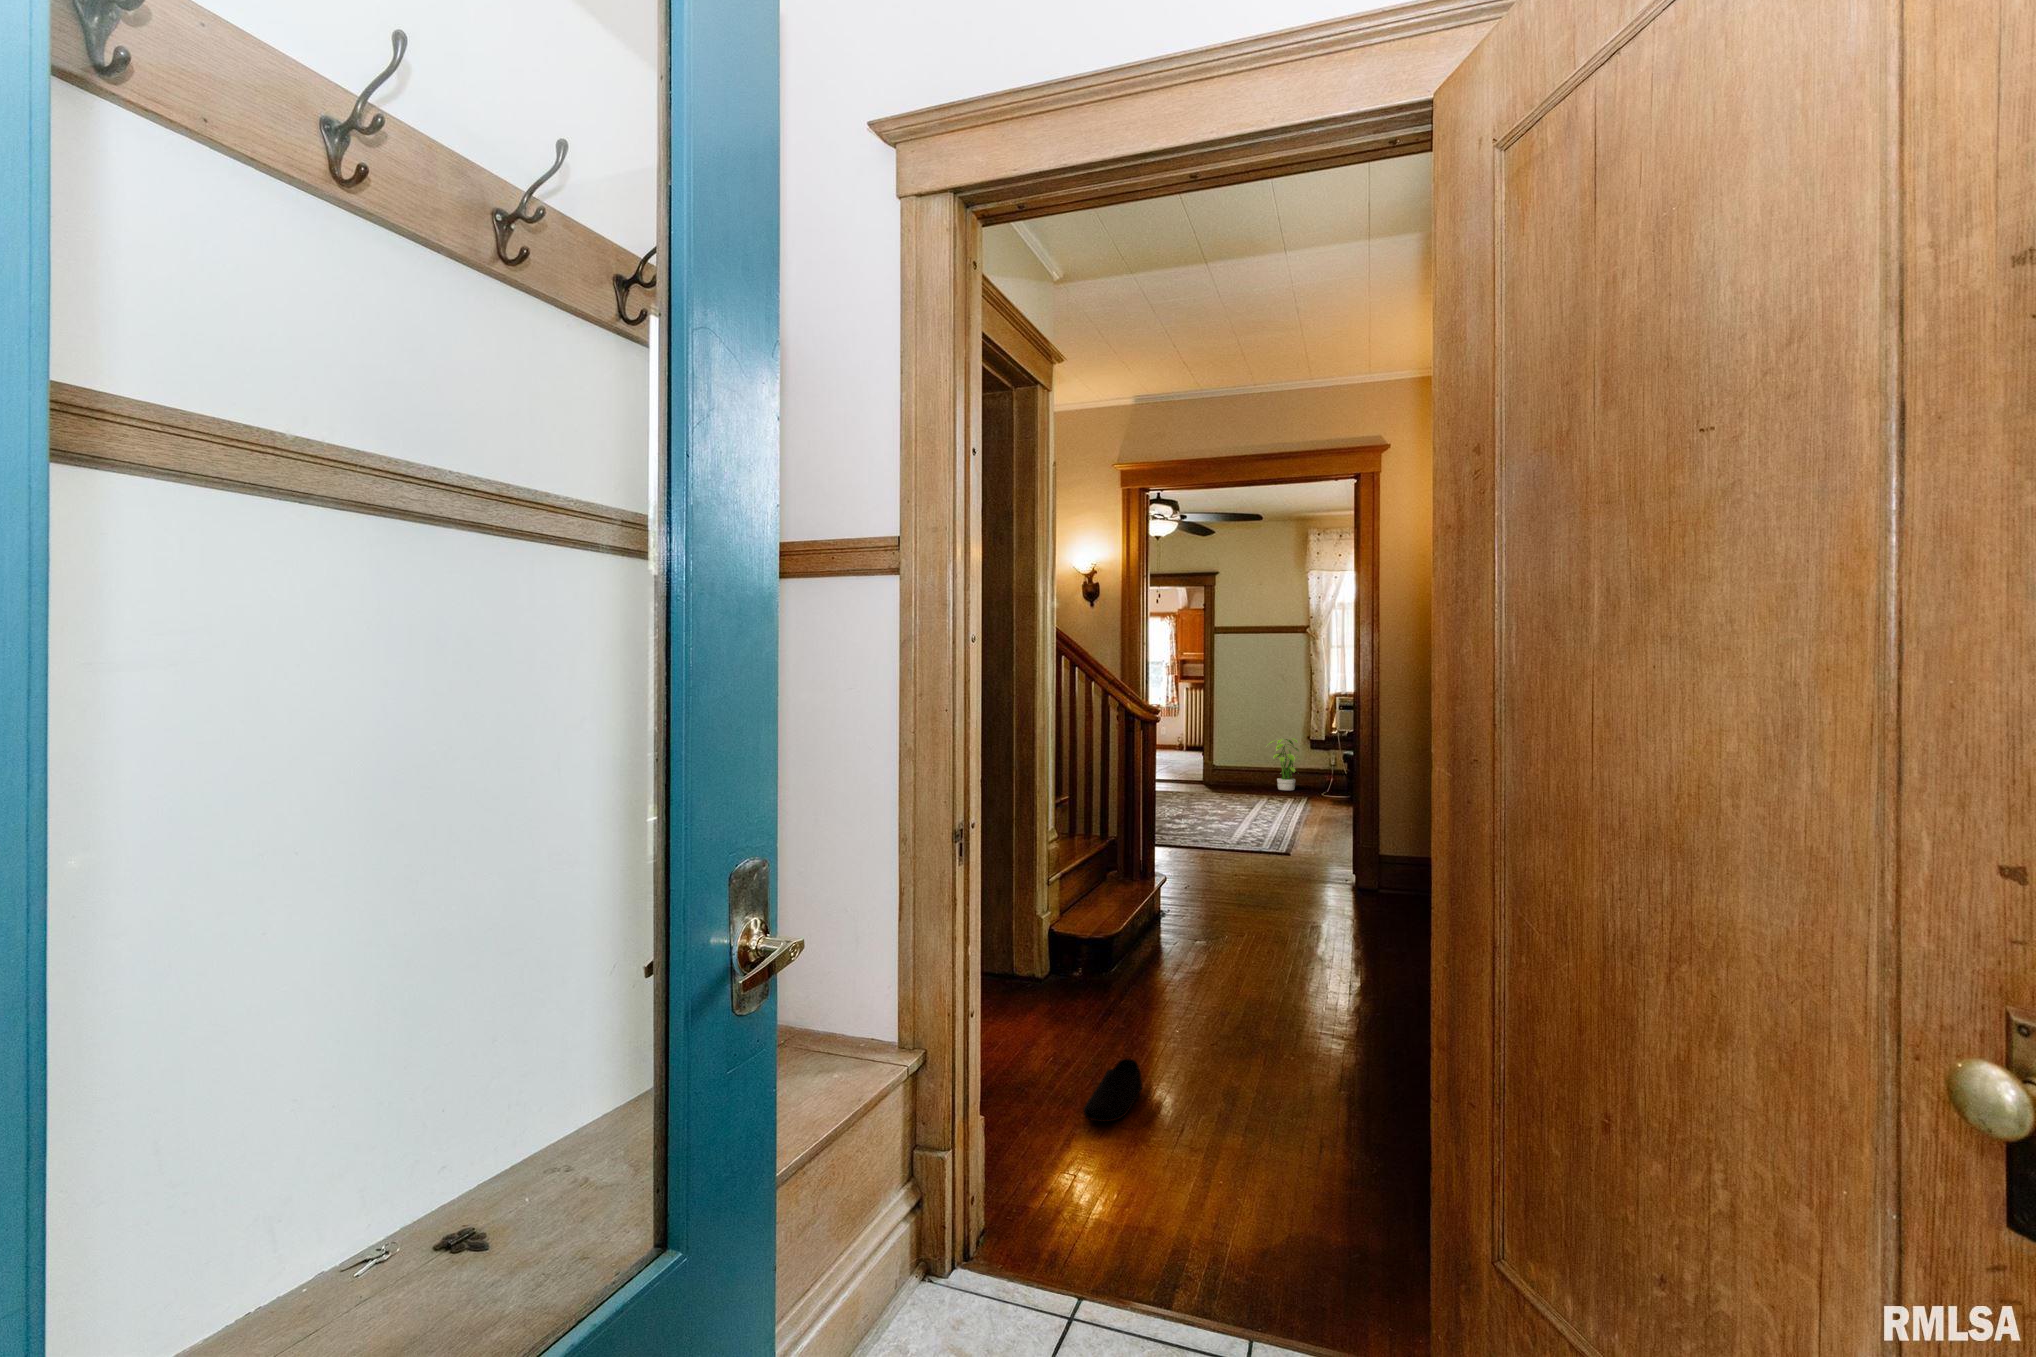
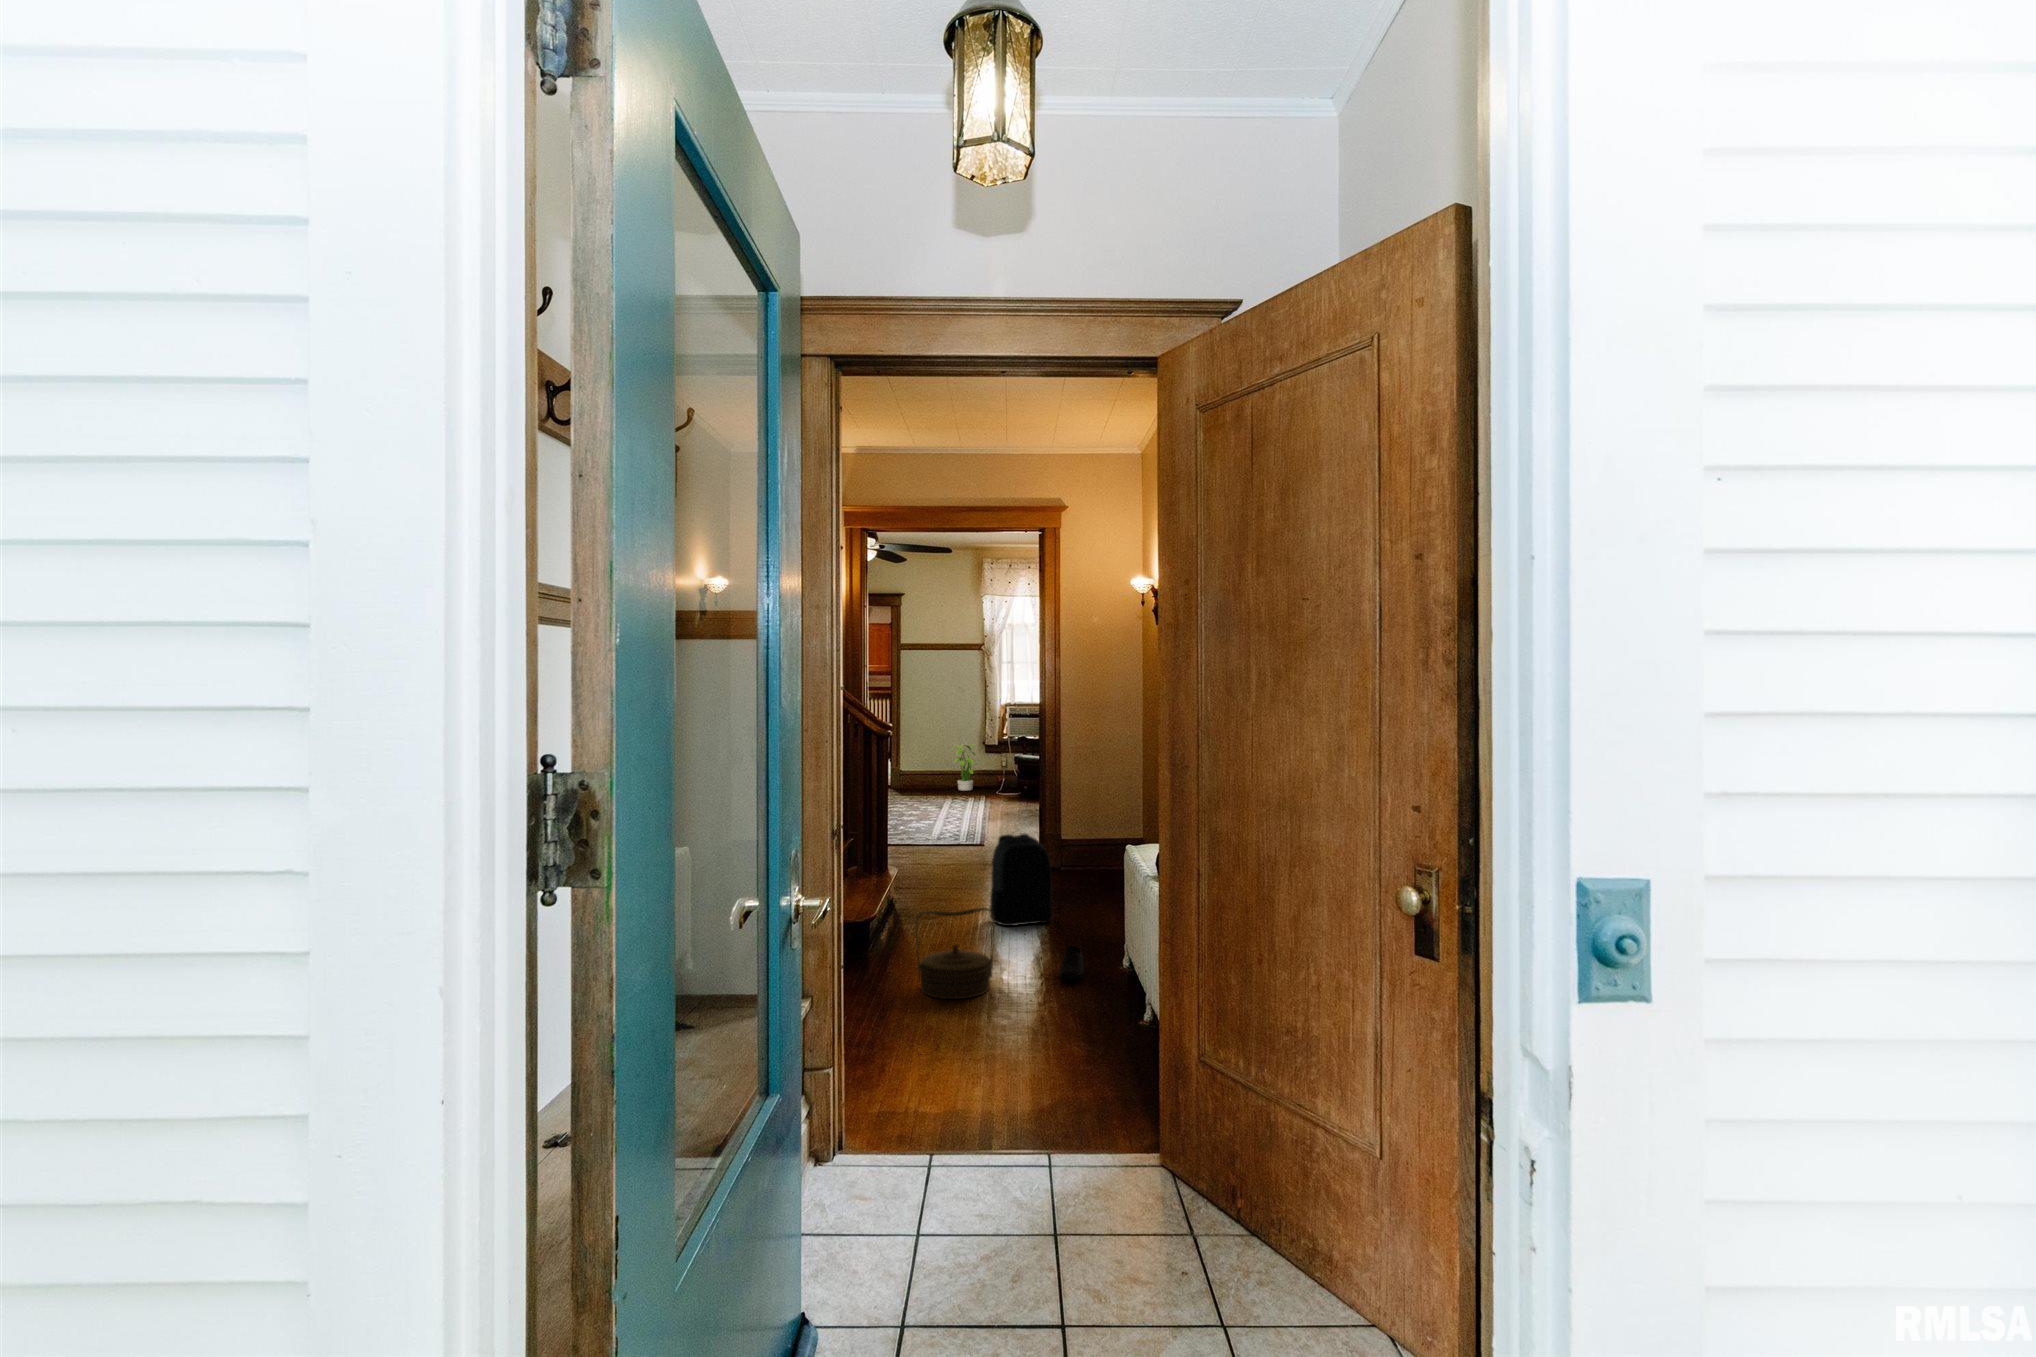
backpack: none [1270,843,1354,962] -> present [990,833,1053,926]
basket: none [1148,937,1251,1056] -> present [916,908,995,999]
shoe: present [1083,1059,1142,1122] -> present [1059,946,1084,980]

